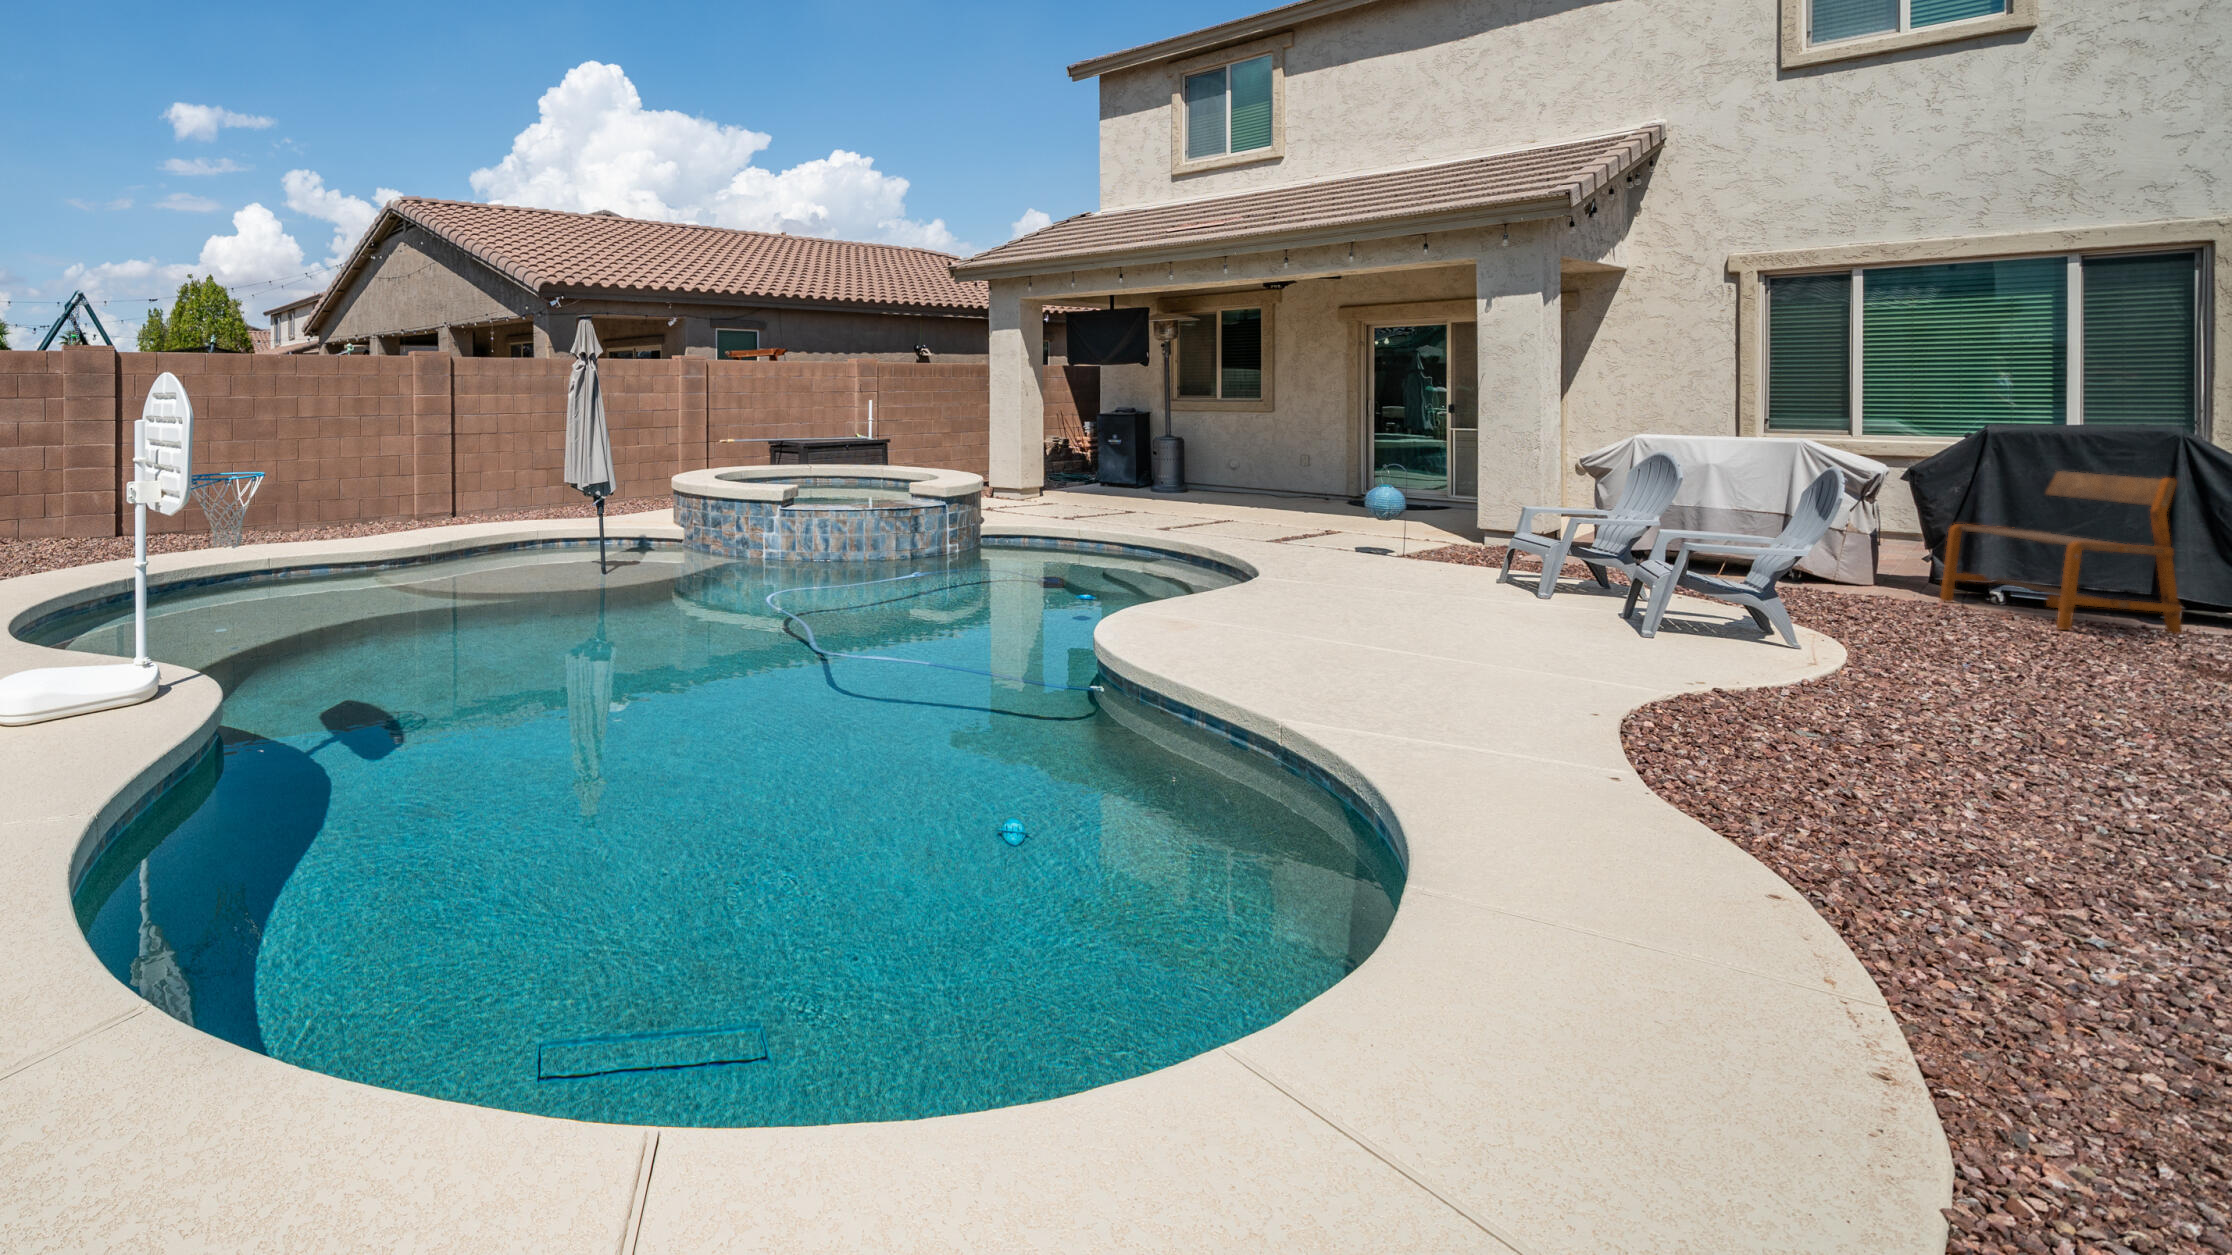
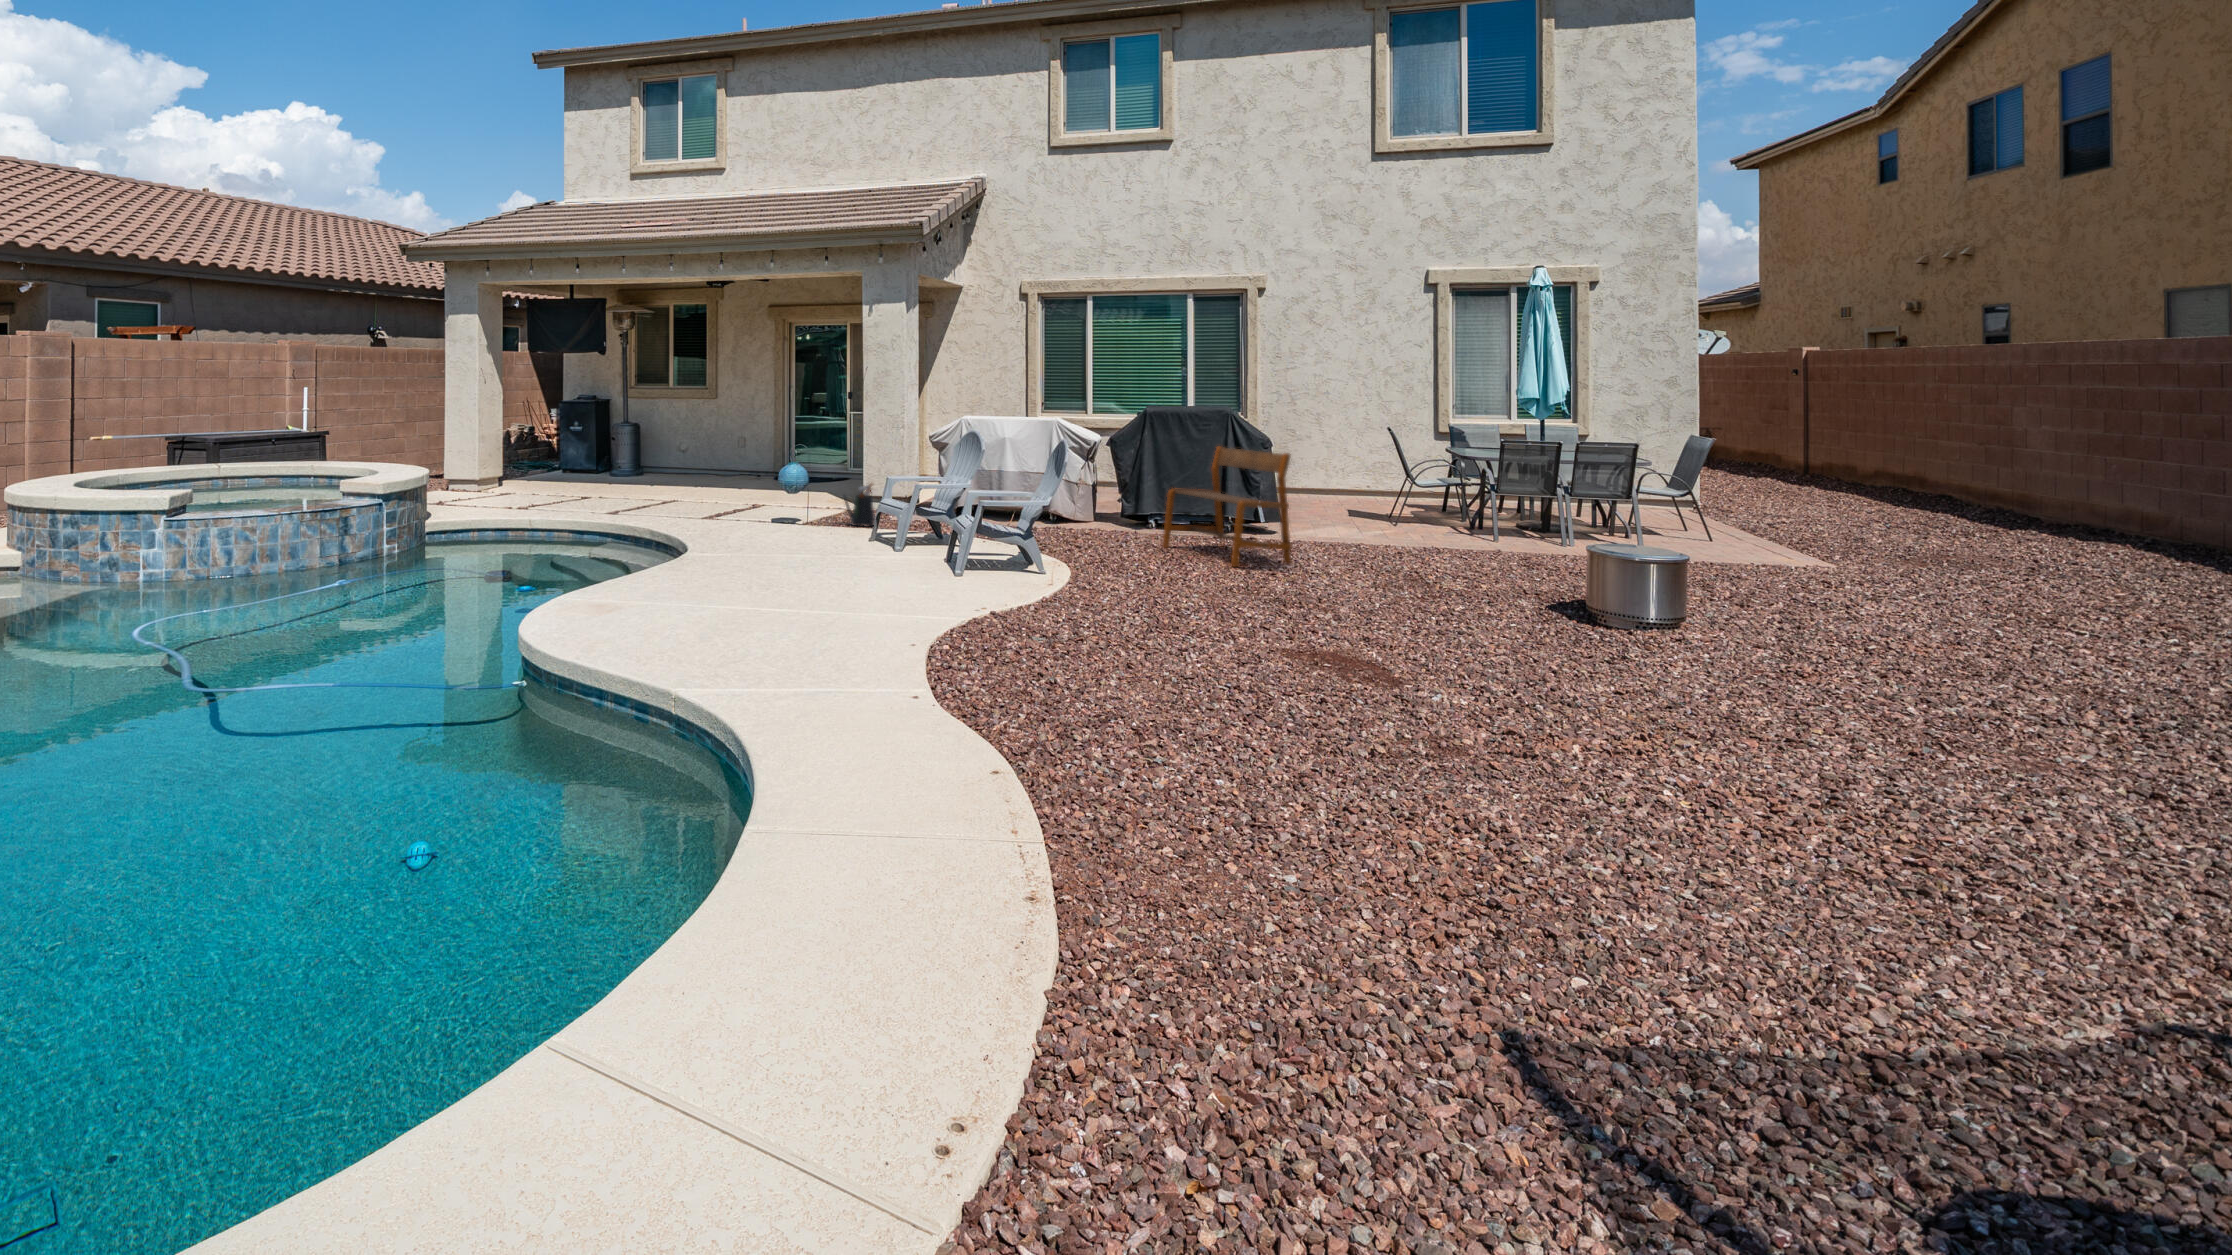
watering can: none [1444,503,1496,555] -> present [844,484,875,527]

